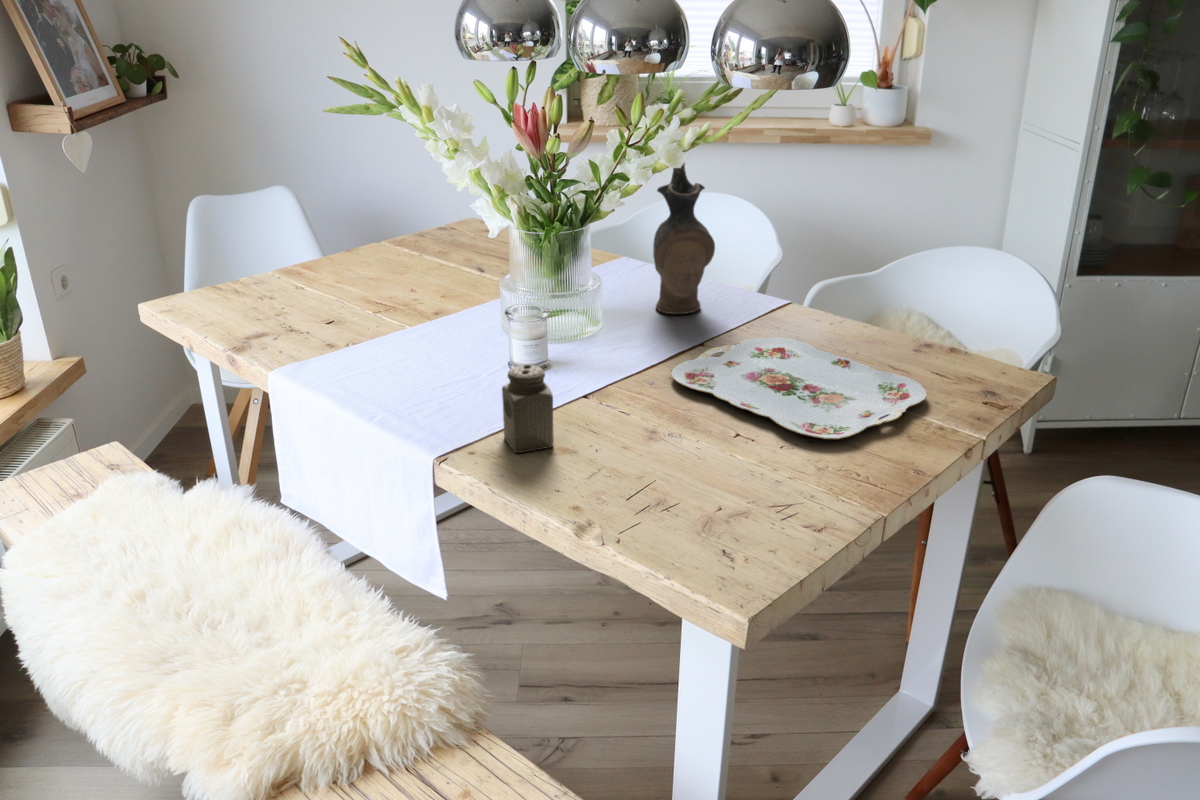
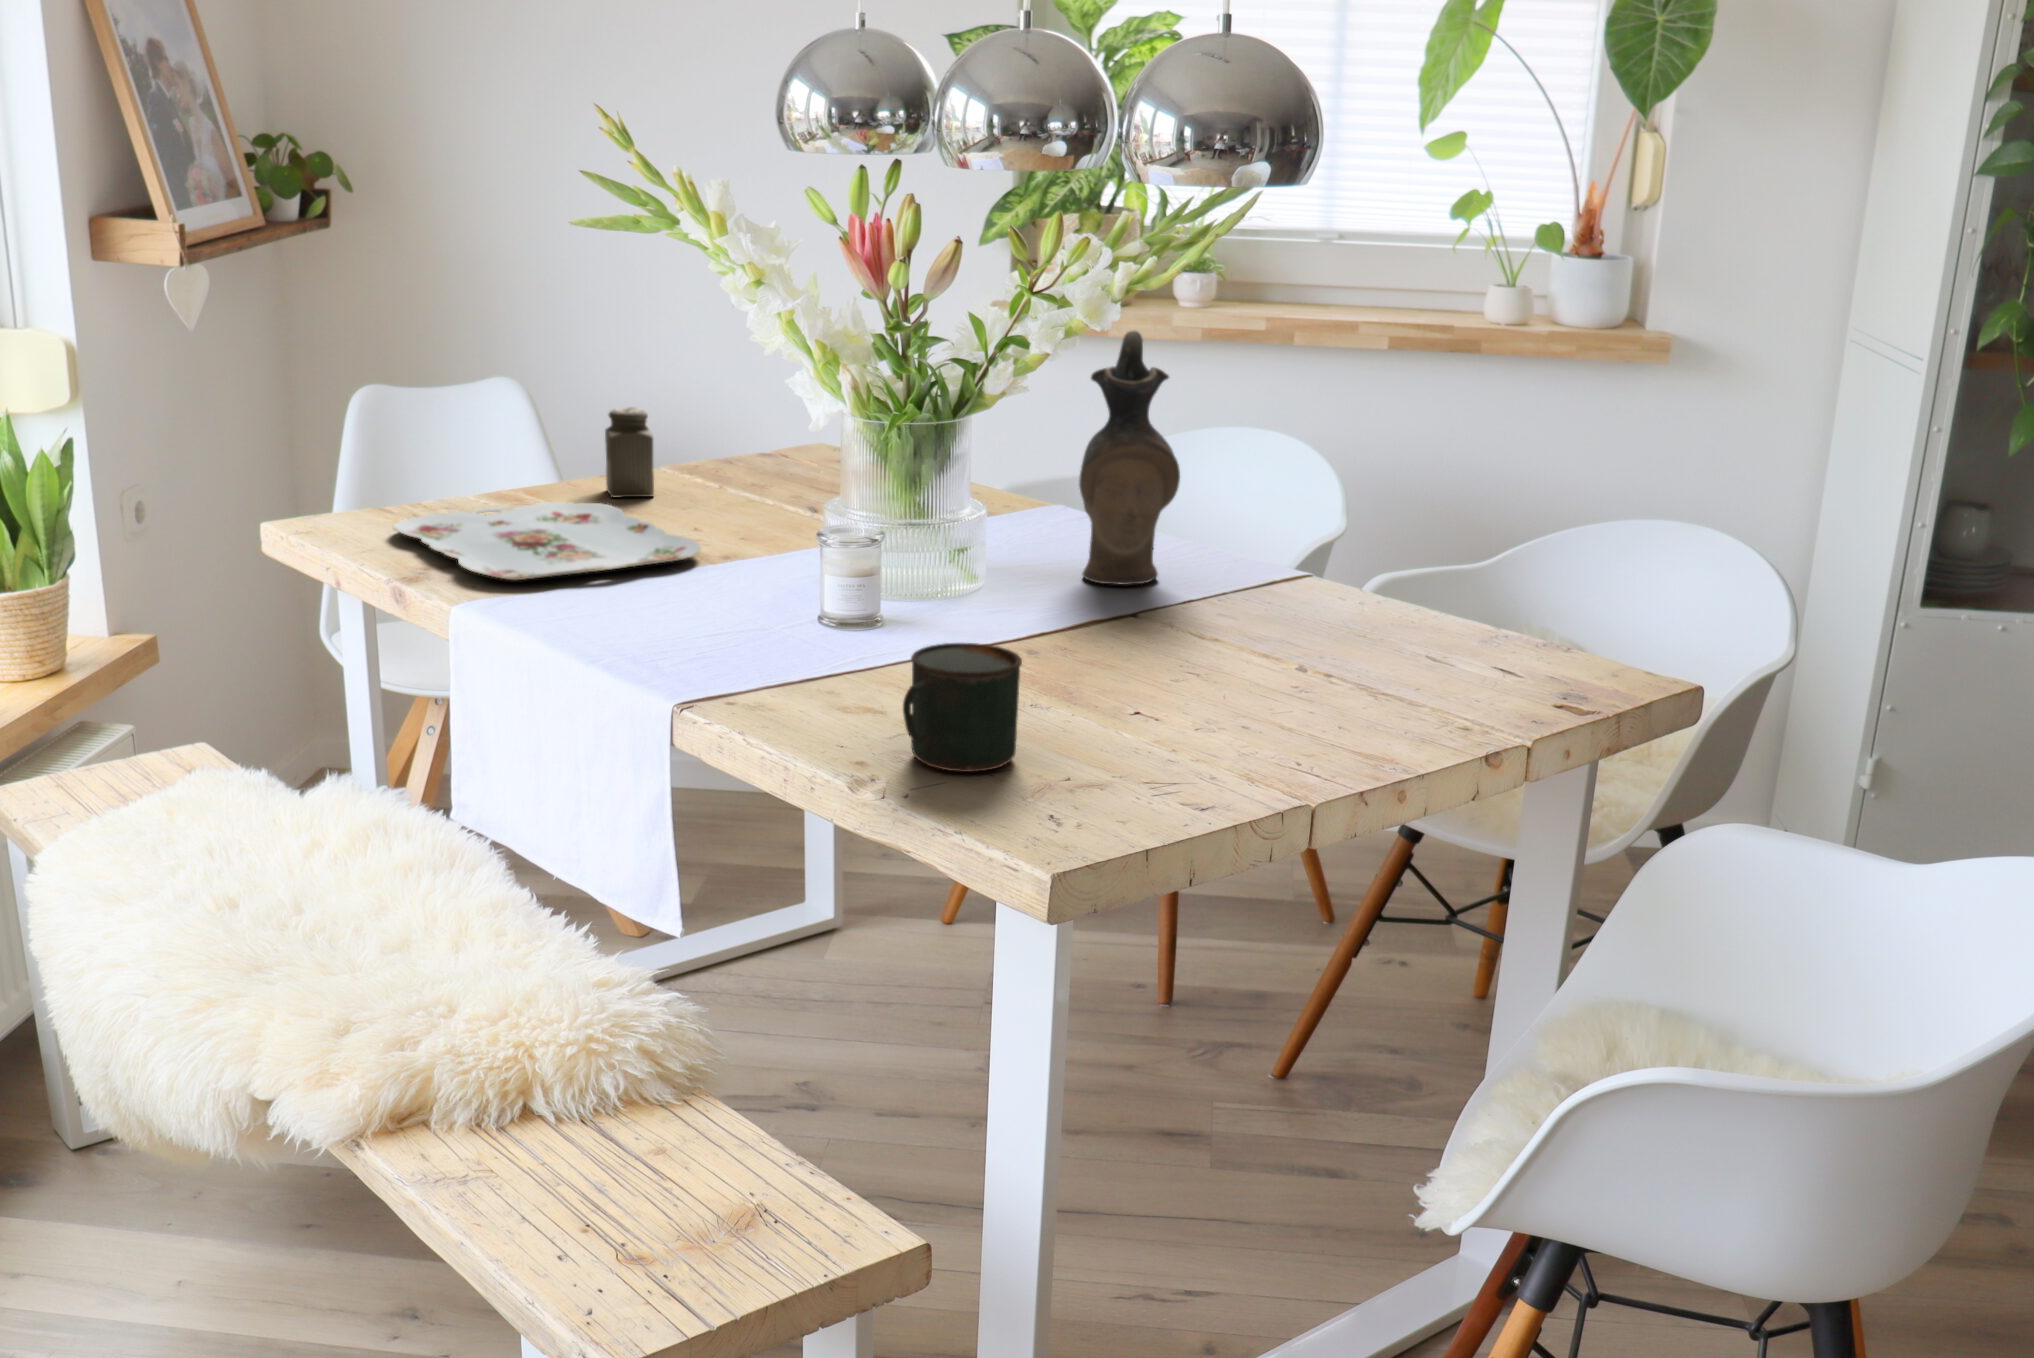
serving tray: present [671,337,927,439] -> present [394,502,700,581]
salt shaker: present [502,365,554,453] -> present [605,407,654,497]
mug: none [600,402,676,496] -> present [903,643,1022,772]

